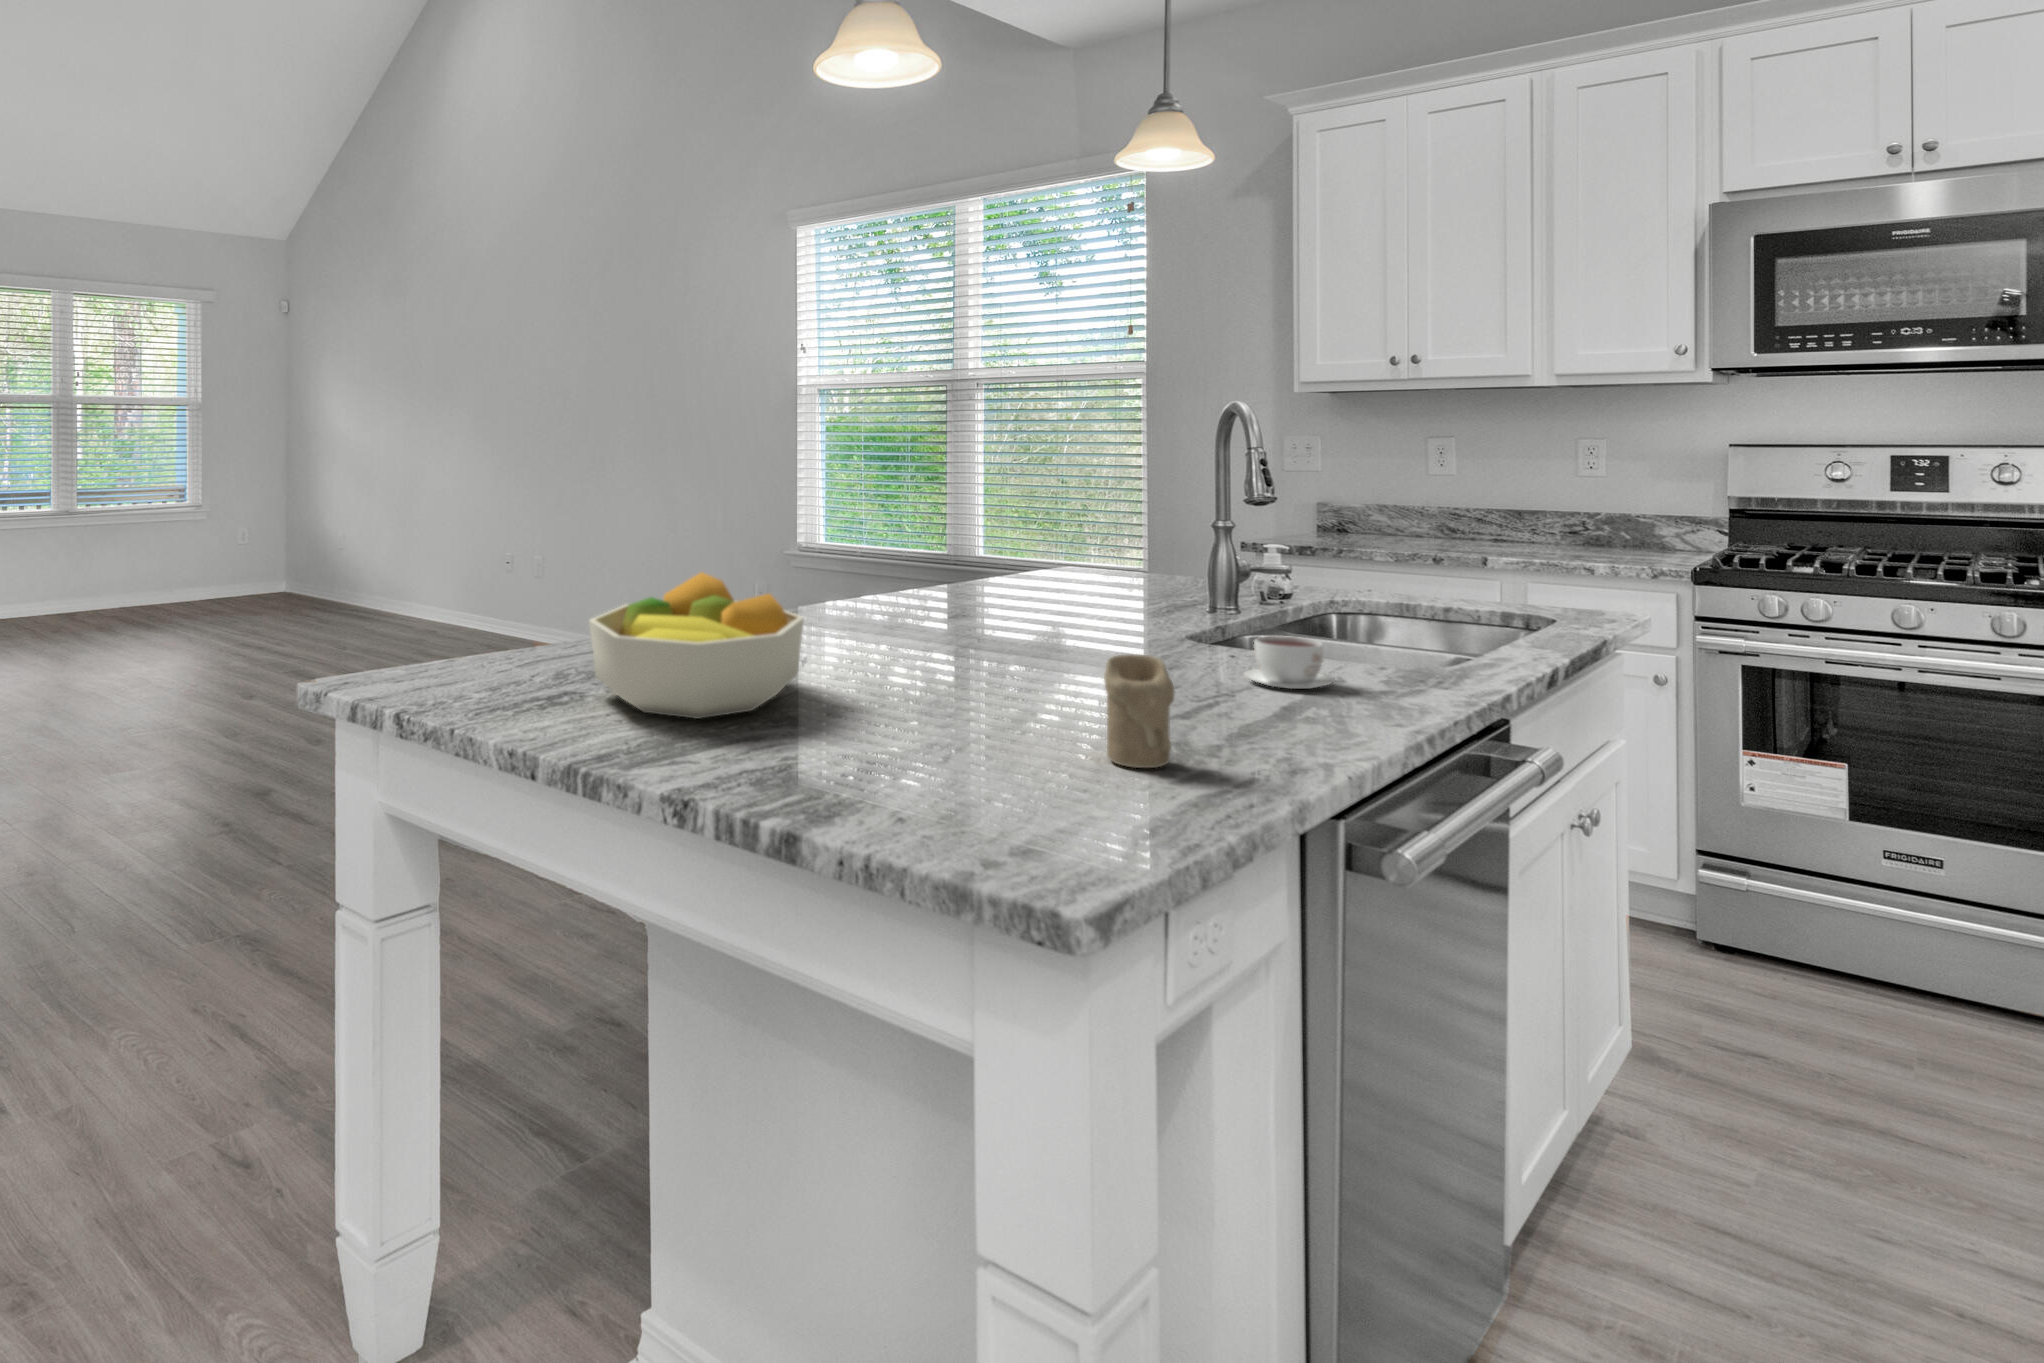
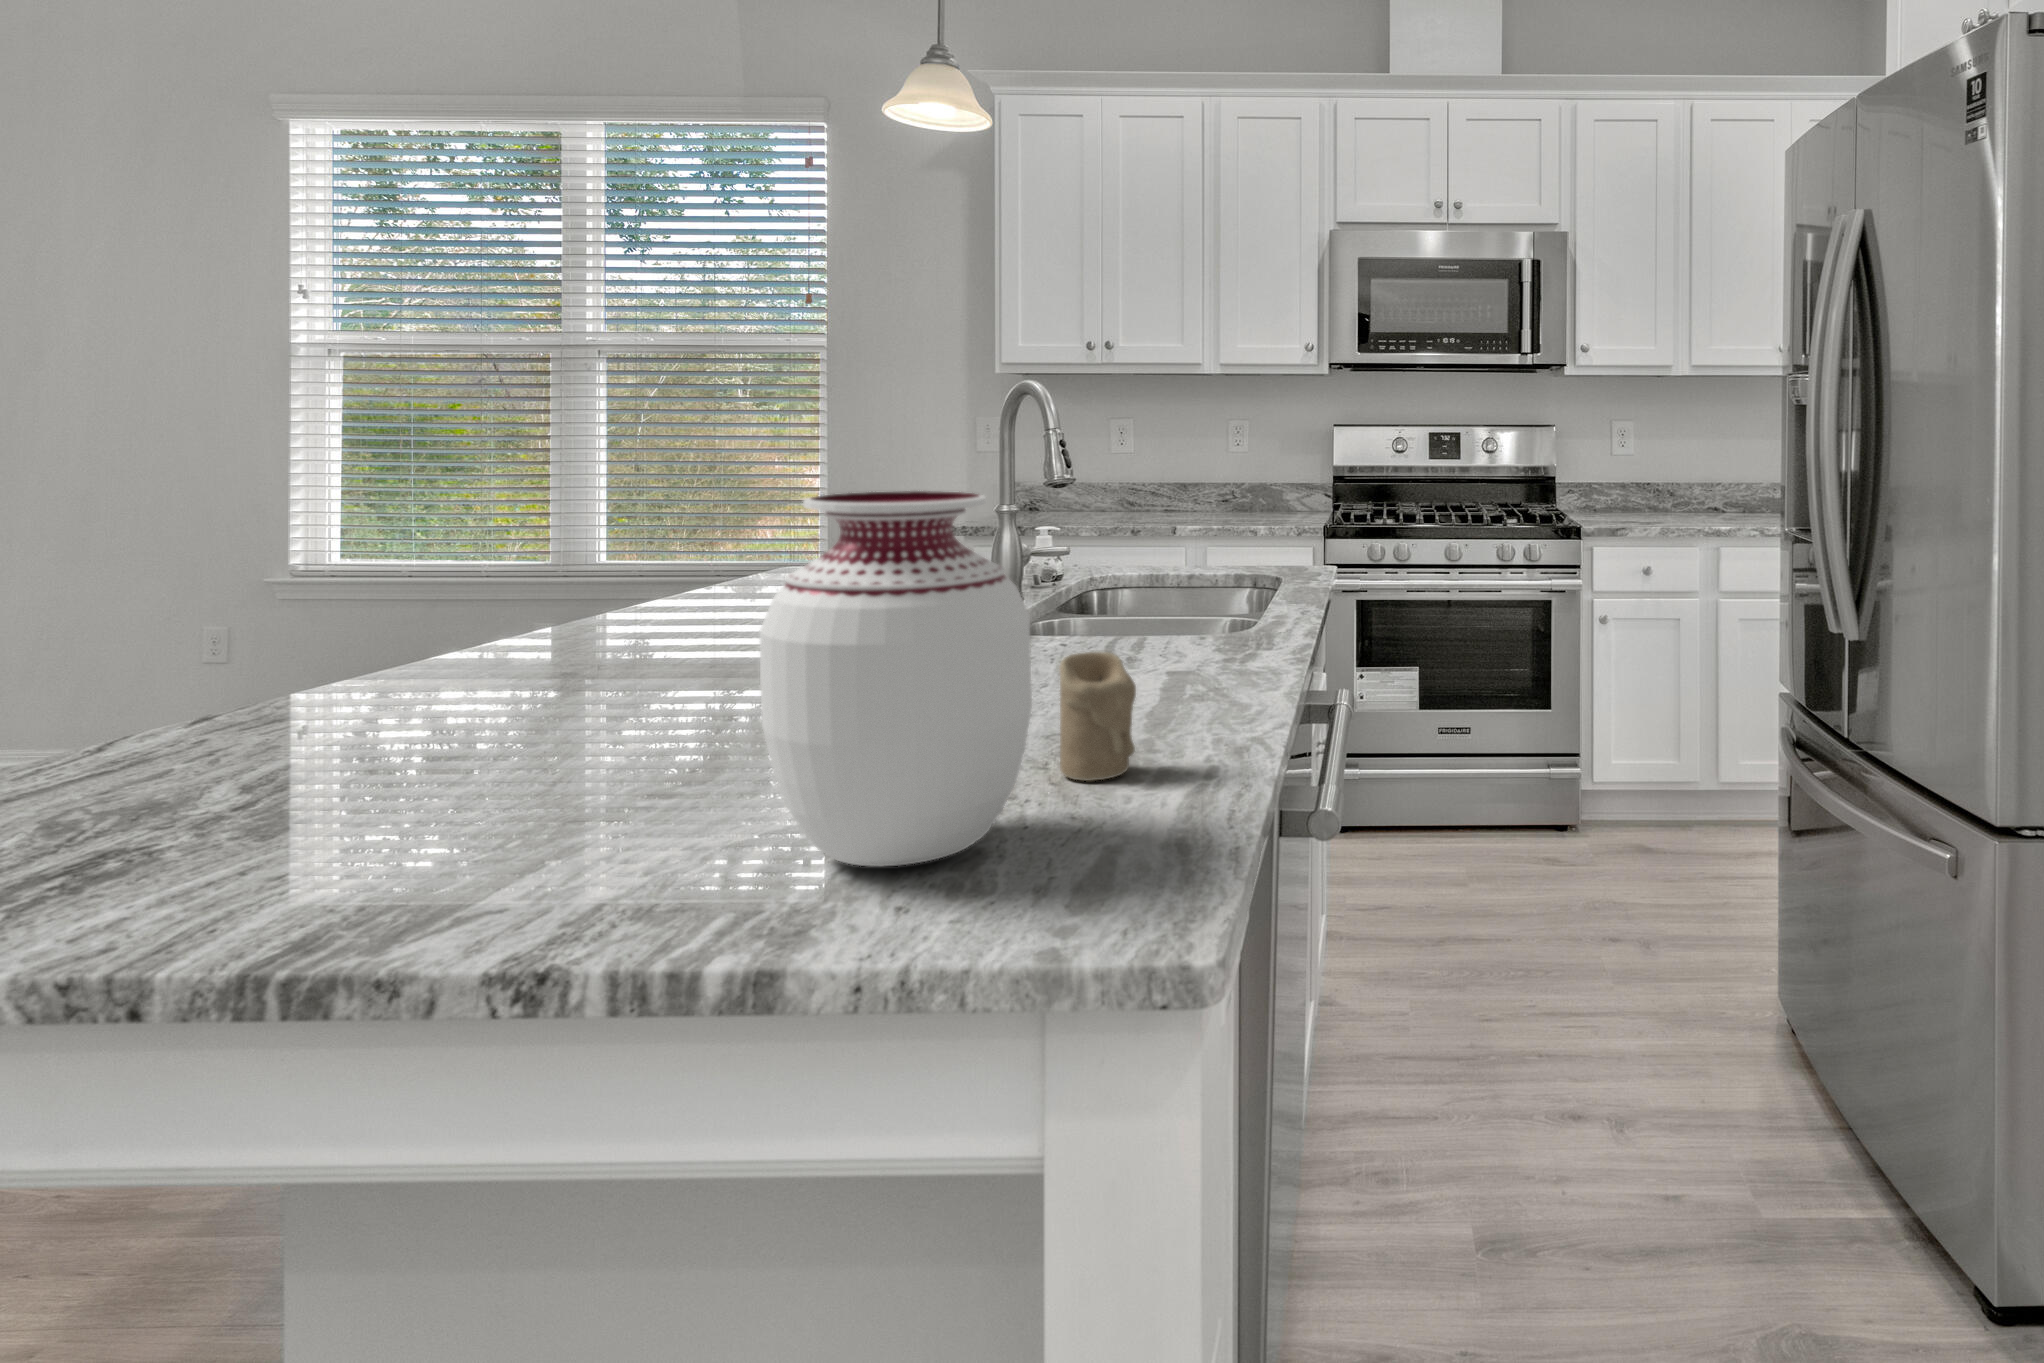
vase: none [838,506,1036,793] -> present [760,491,1032,866]
fruit bowl: present [589,572,804,719] -> none [173,612,592,849]
coffee cup: present [1244,636,1336,689] -> none [1101,616,1200,669]

